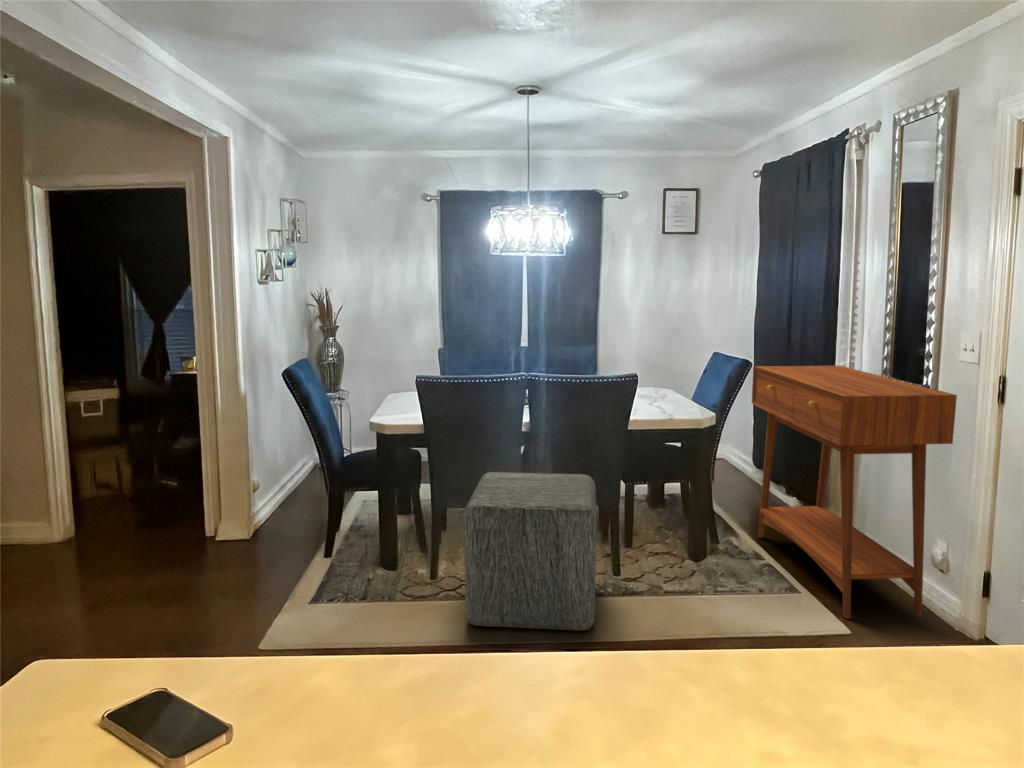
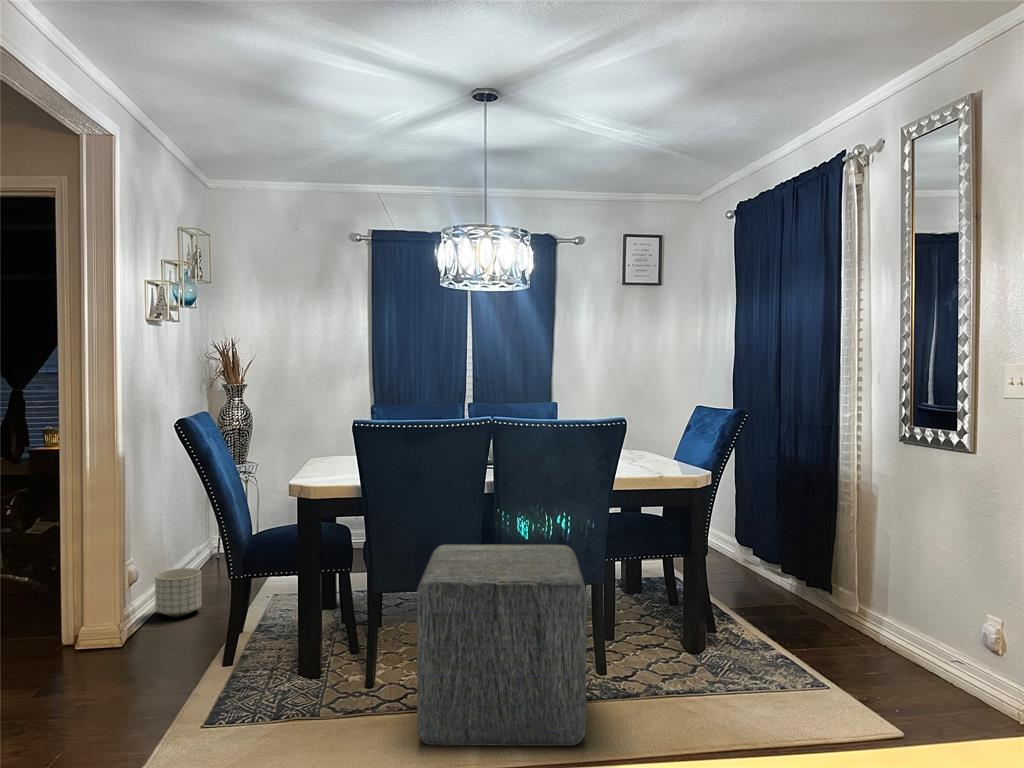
console table: present [752,366,957,619] -> none [750,417,1003,717]
planter: none [272,479,308,517] -> present [155,568,202,617]

